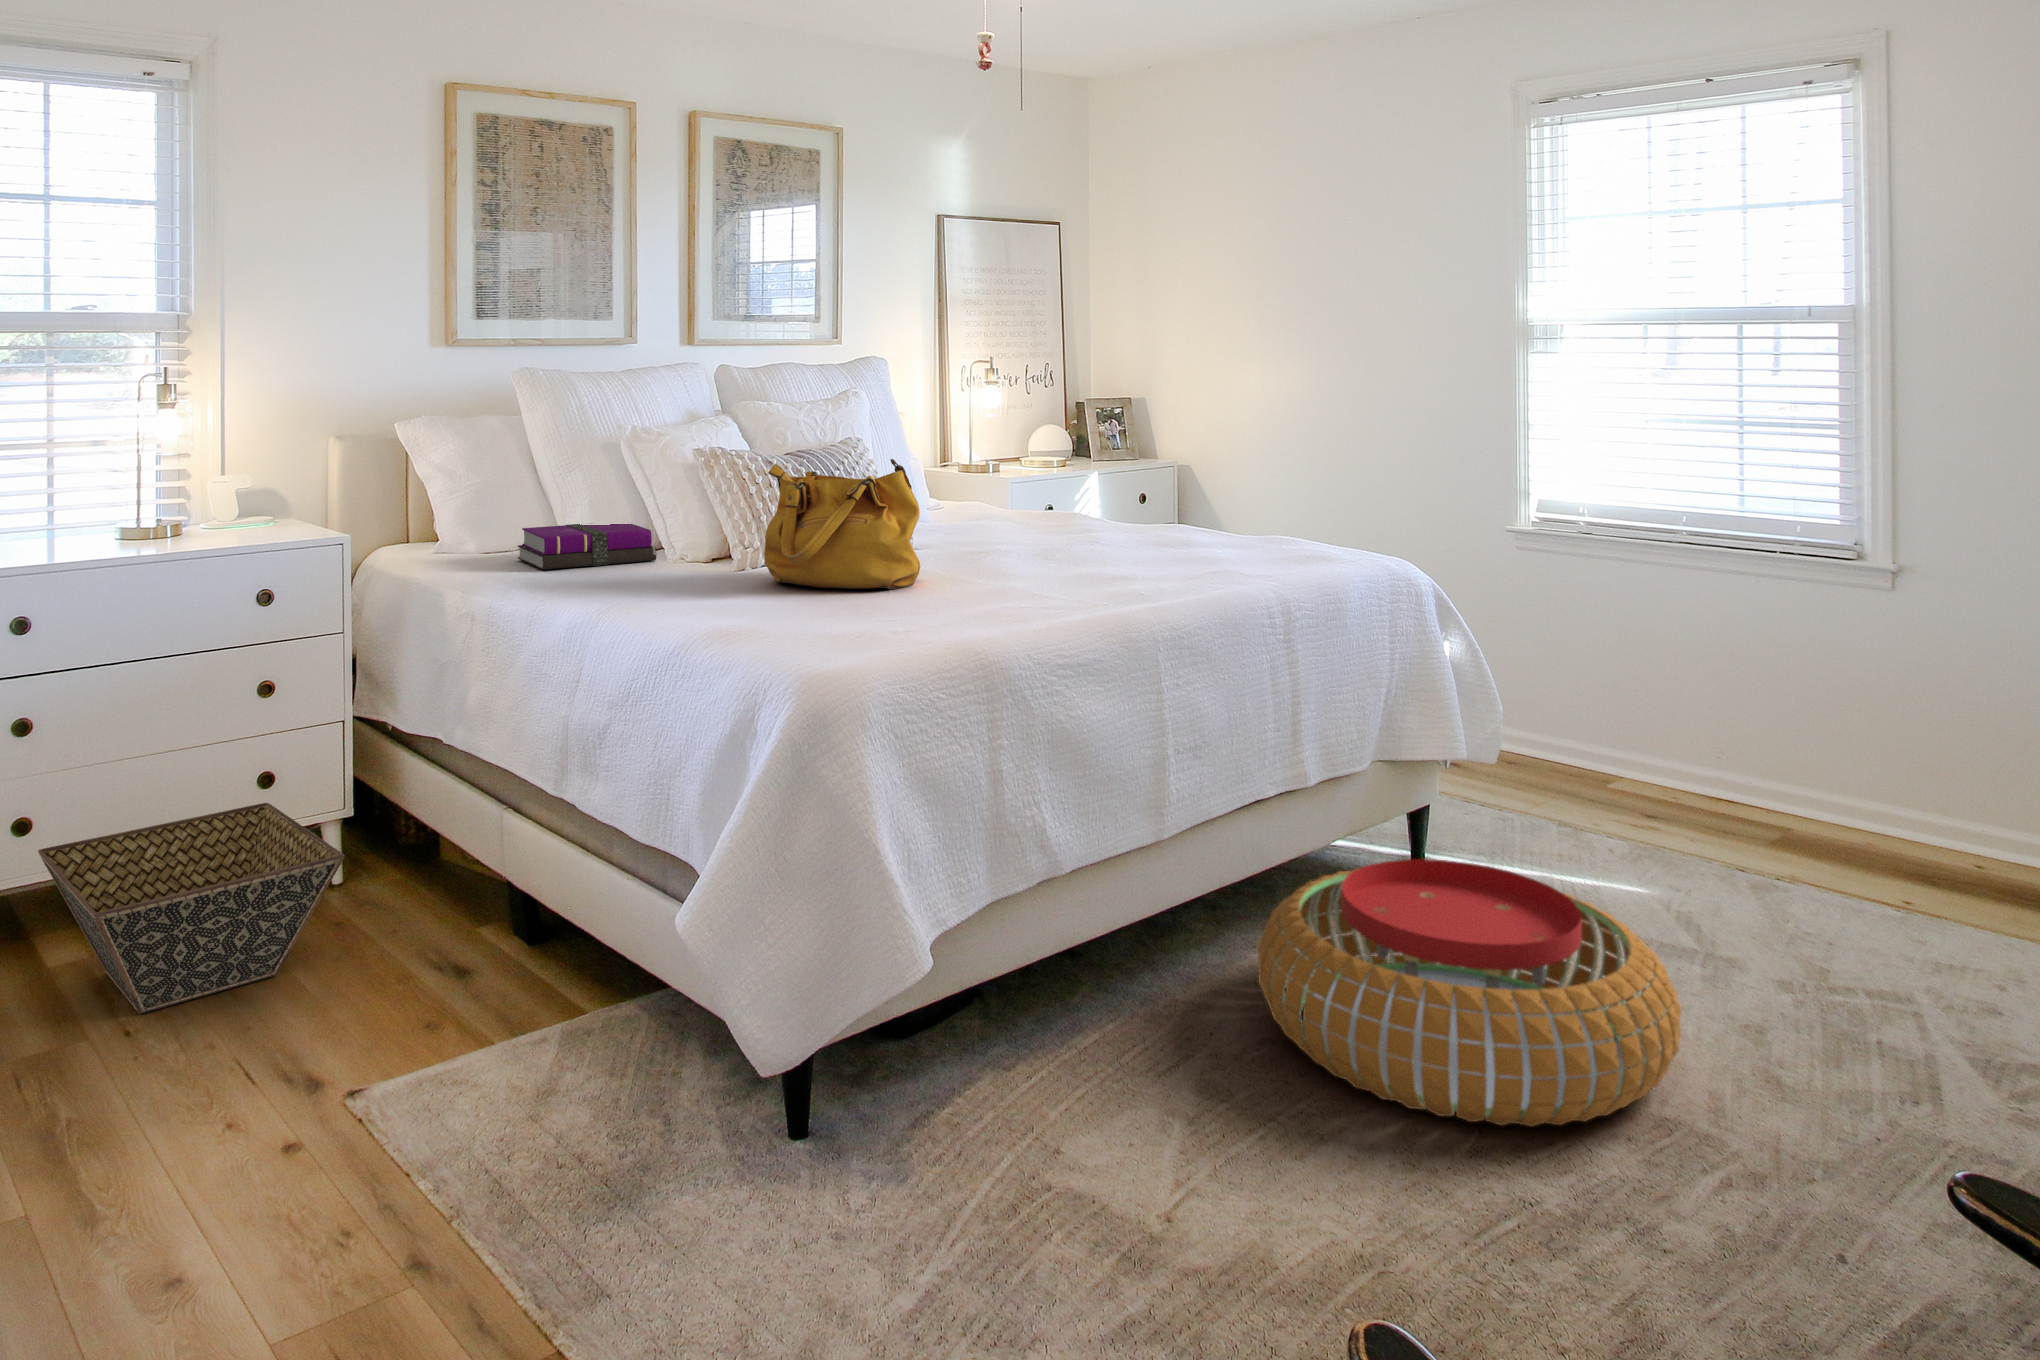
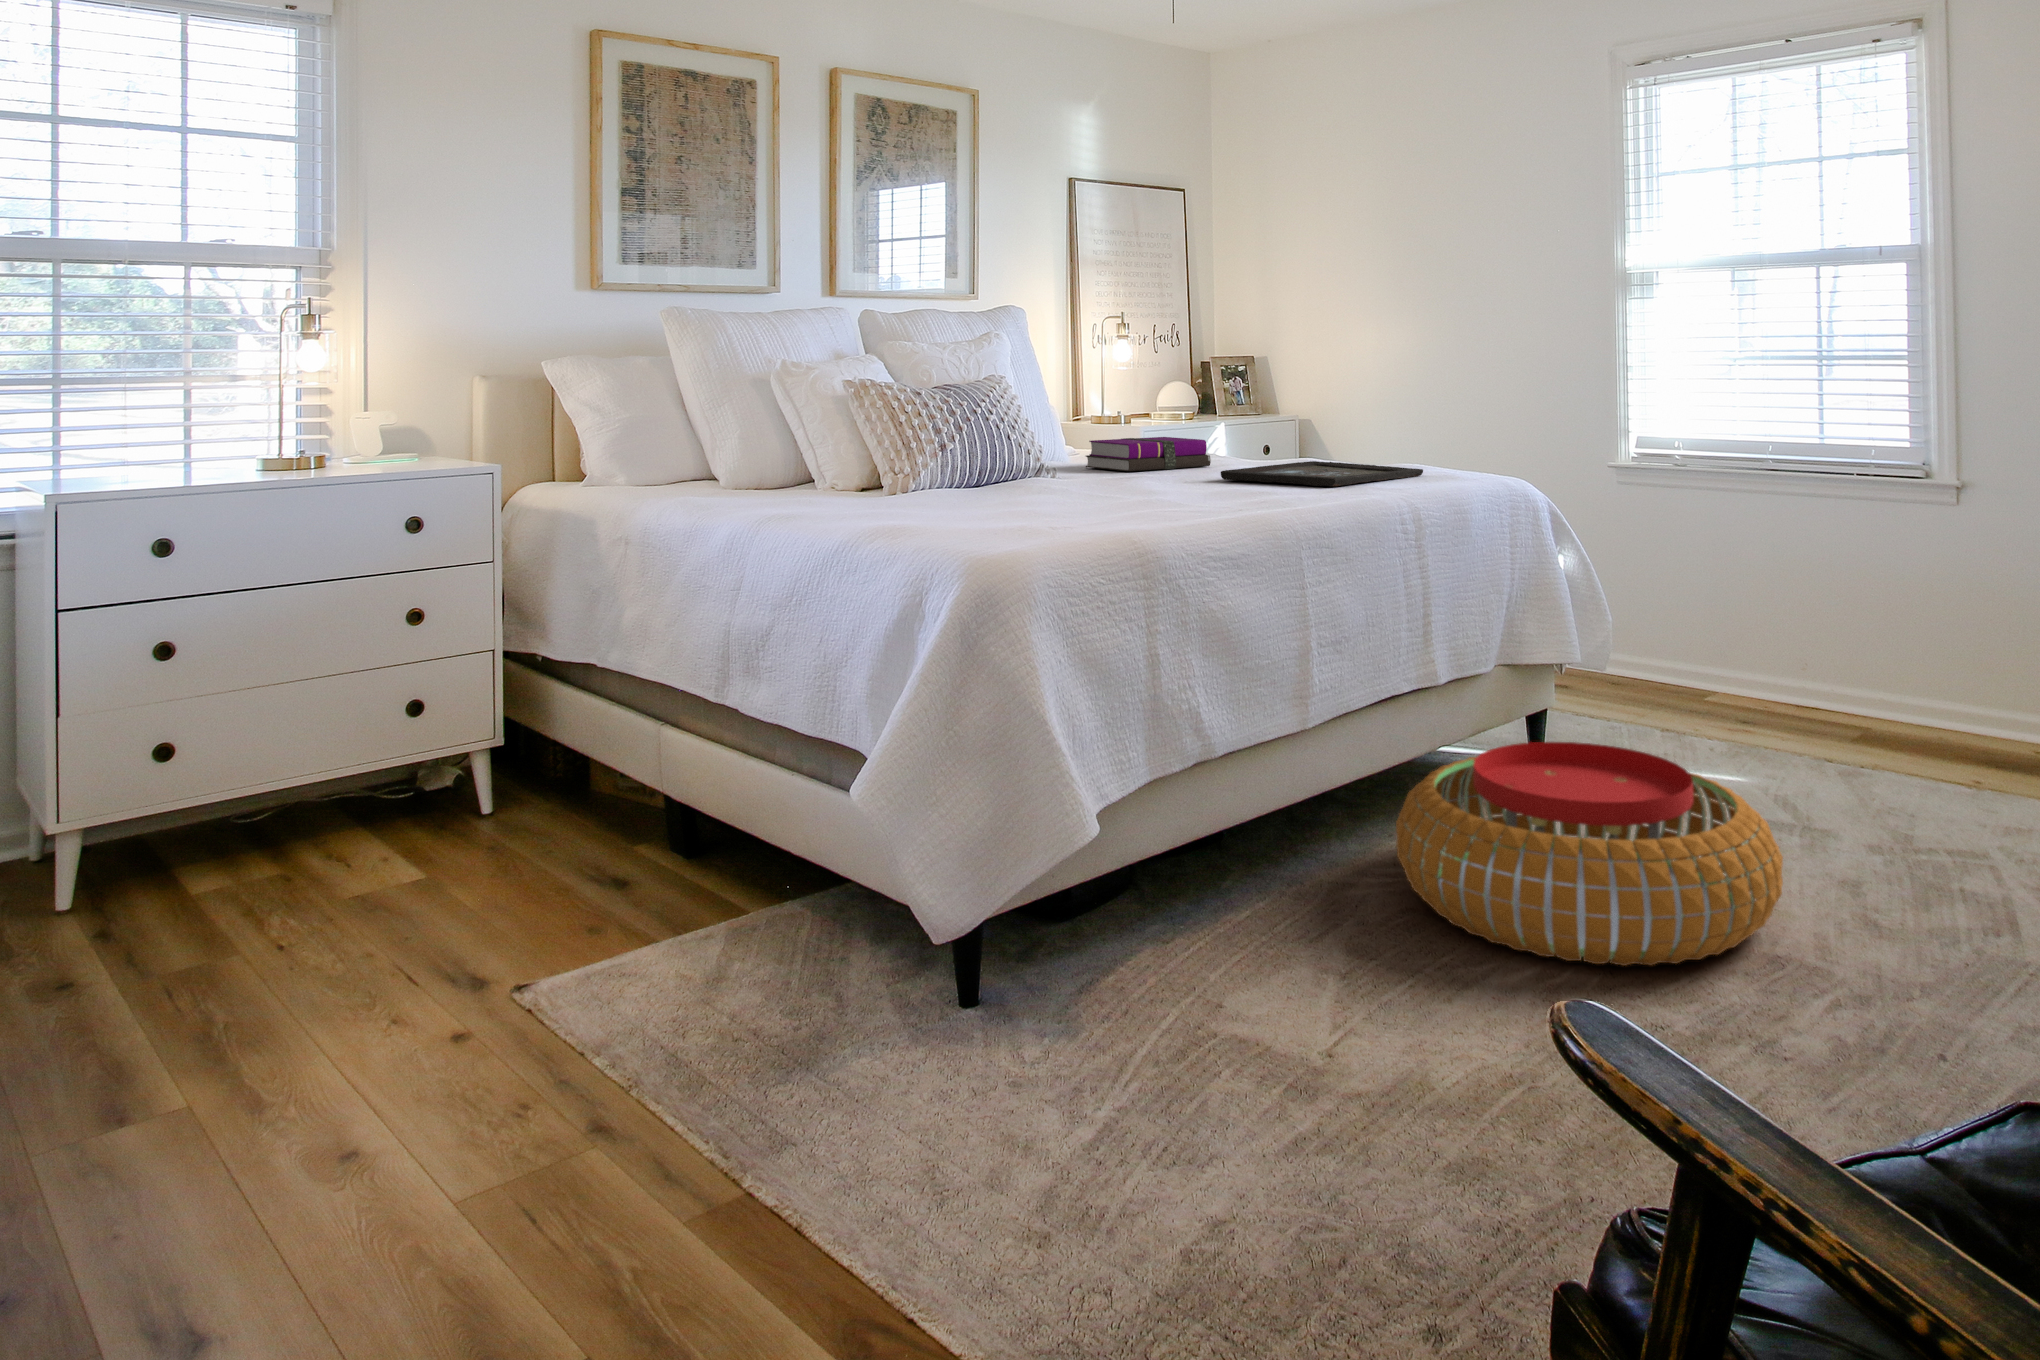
handbag: present [764,459,920,589] -> none [917,379,1070,503]
notebook: present [518,524,657,570] -> present [1086,437,1211,471]
tray: none [1082,532,1297,571] -> present [1221,461,1423,486]
basket: present [38,803,345,1014] -> none [183,728,503,927]

